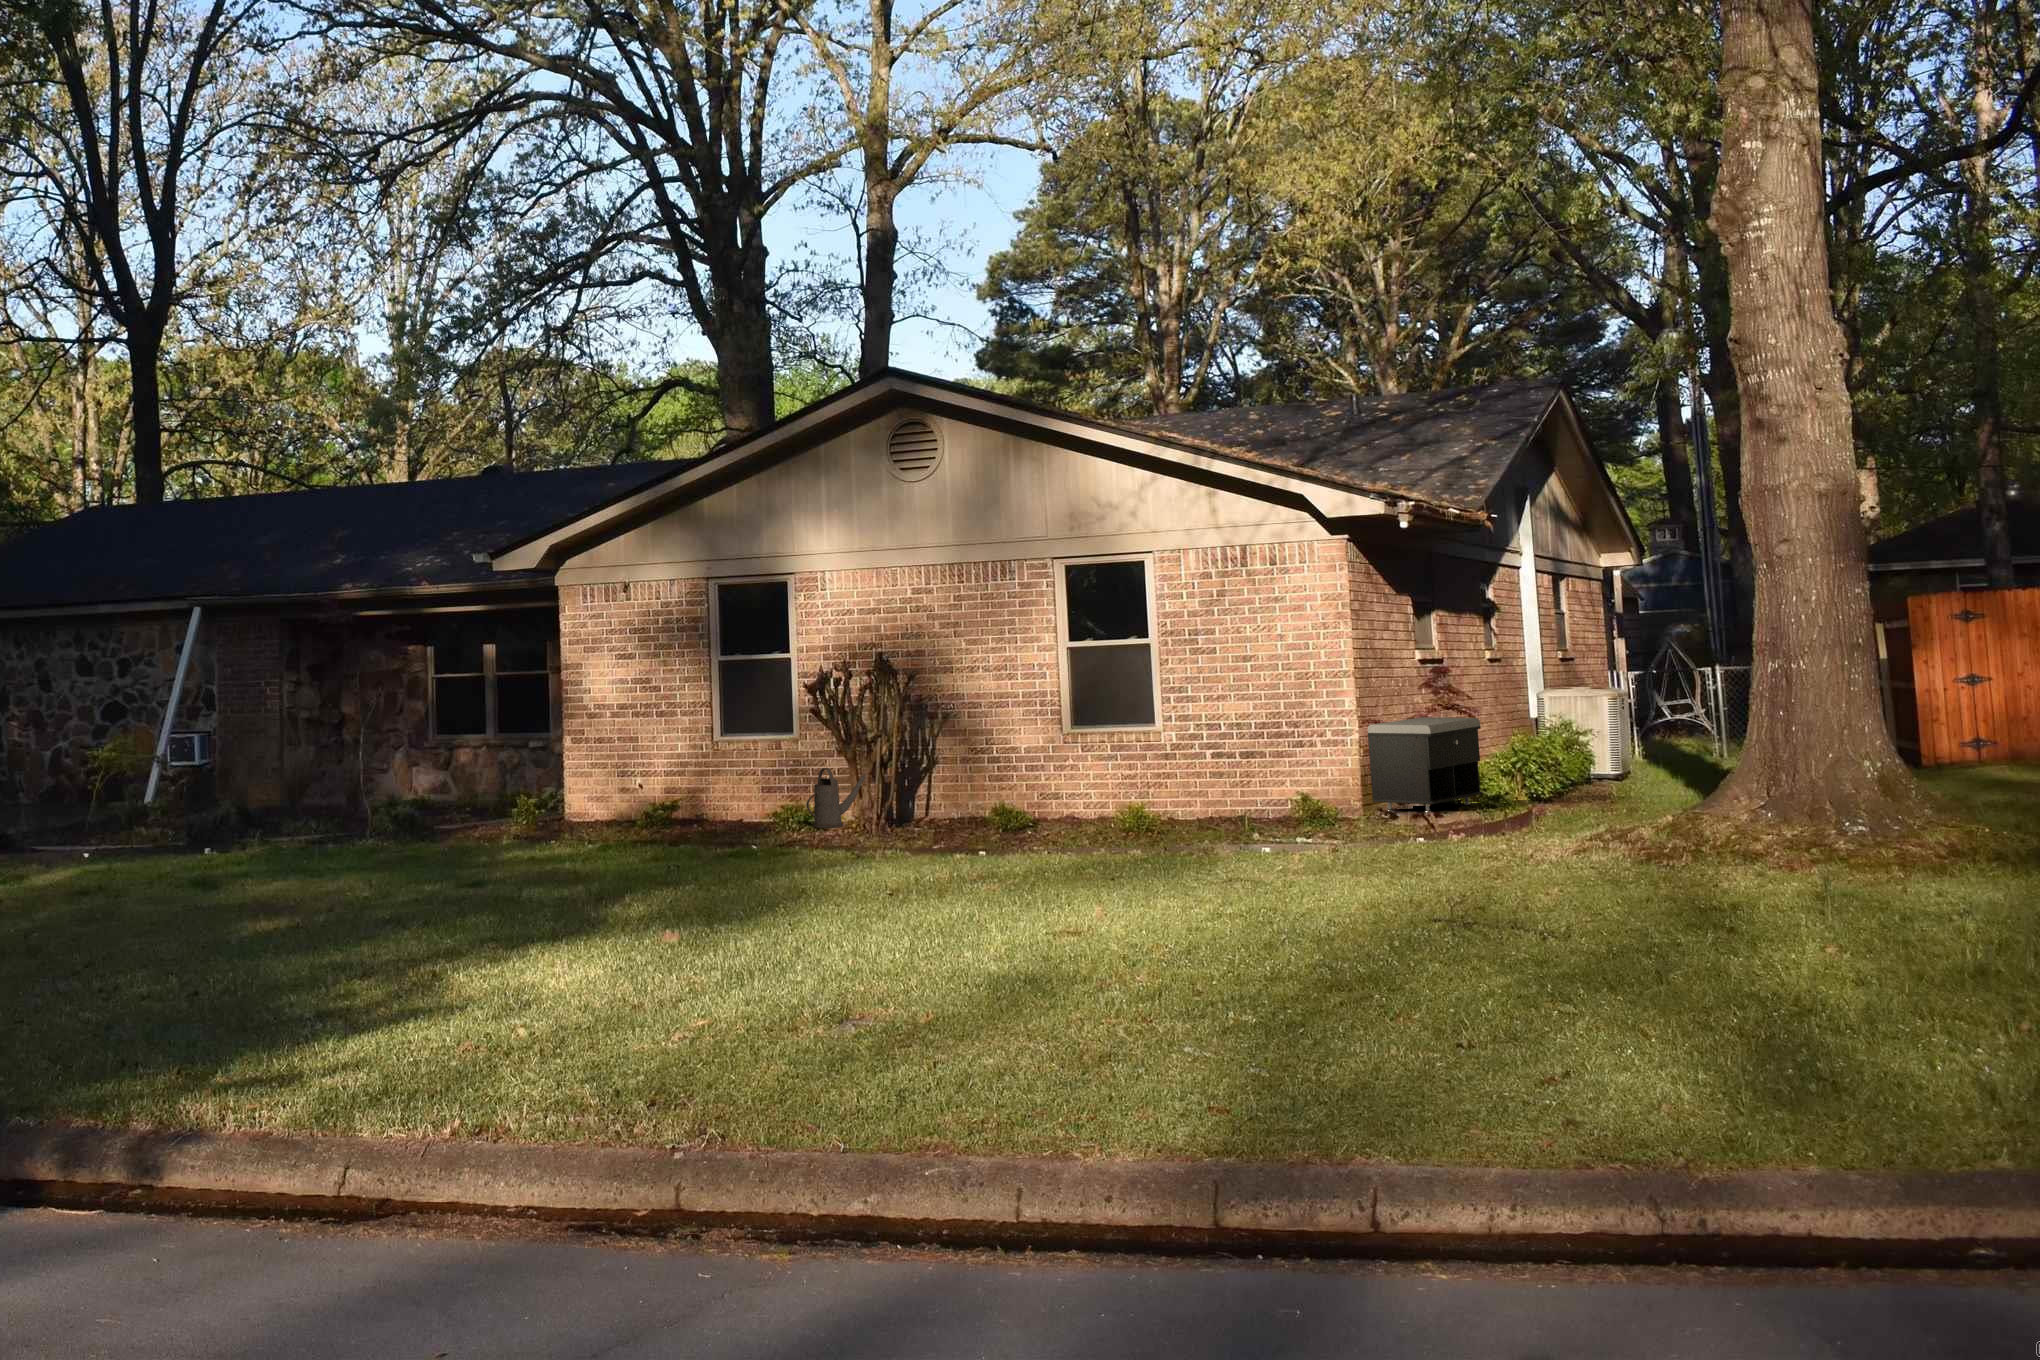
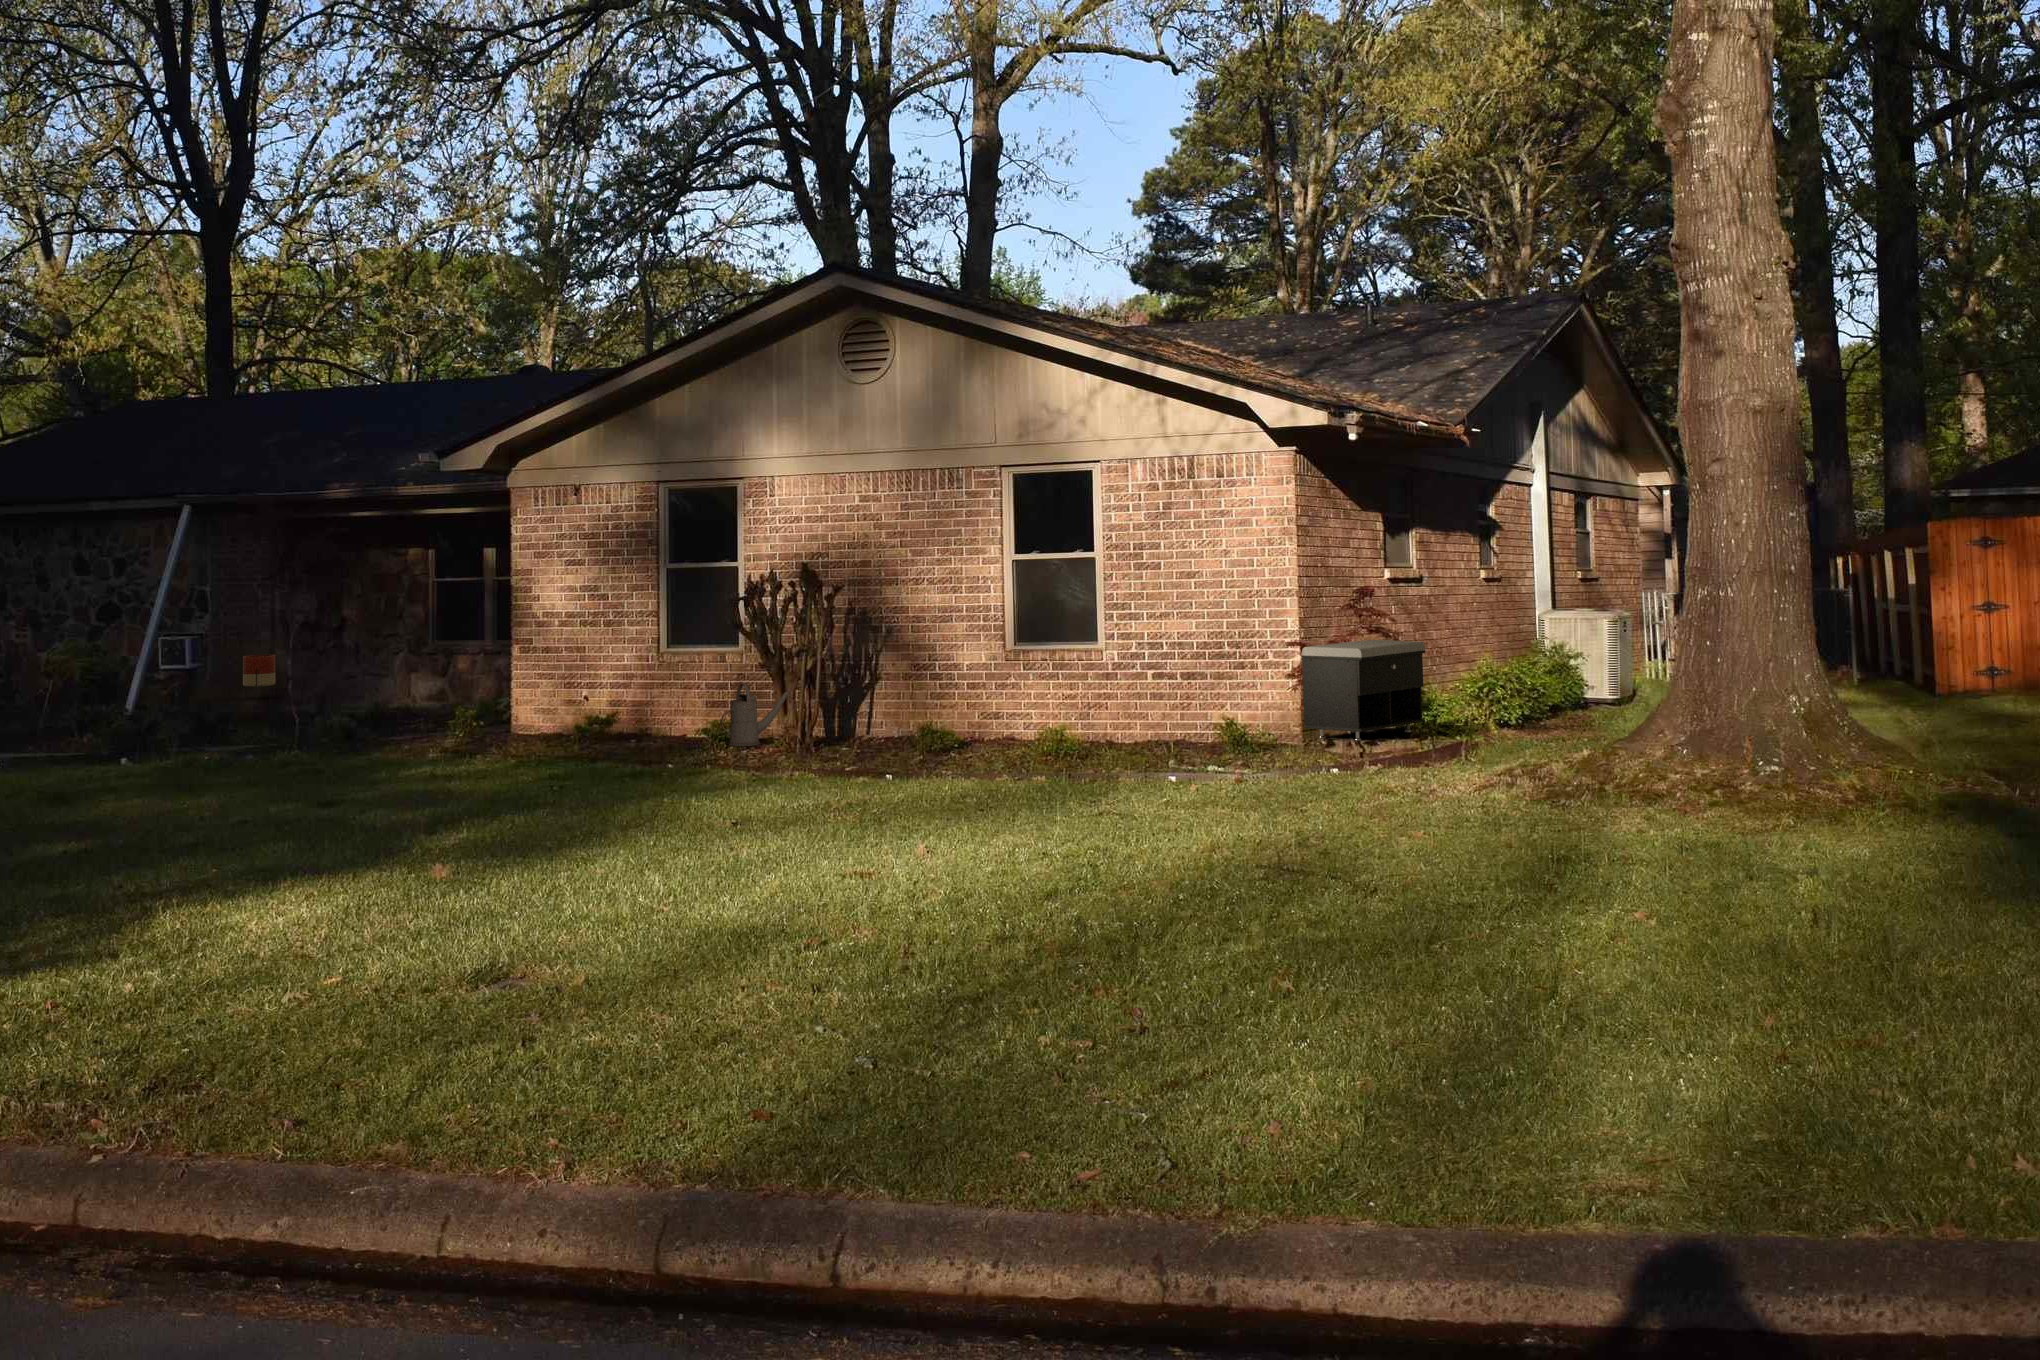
planter: none [250,751,280,794] -> present [243,655,275,699]

